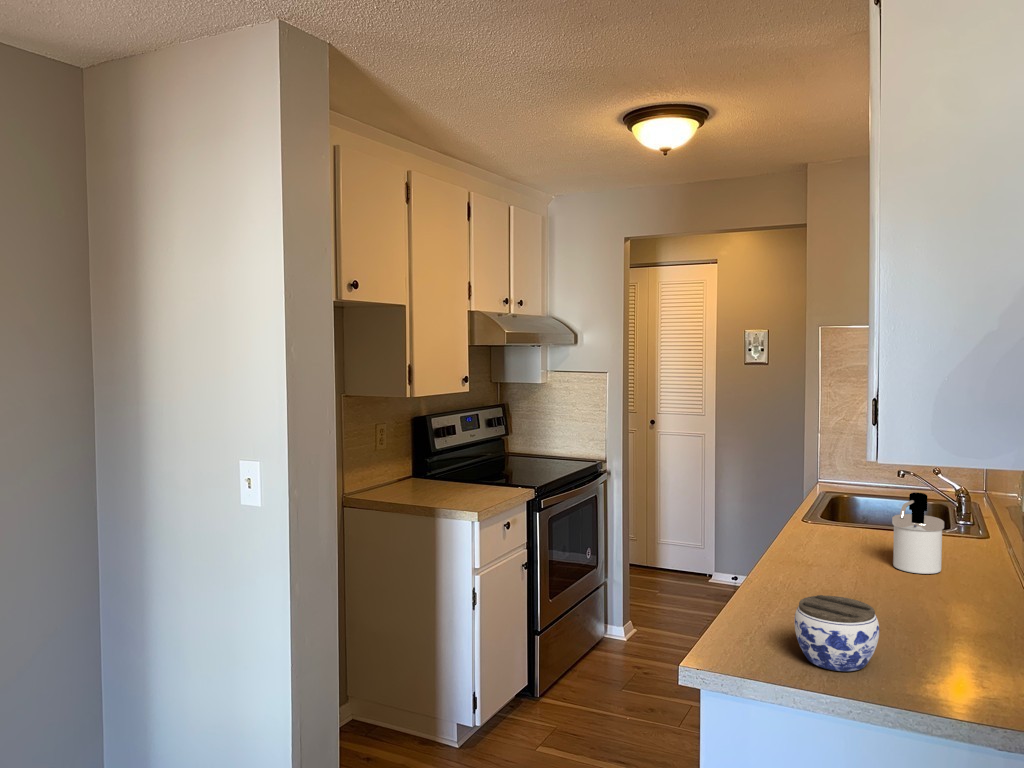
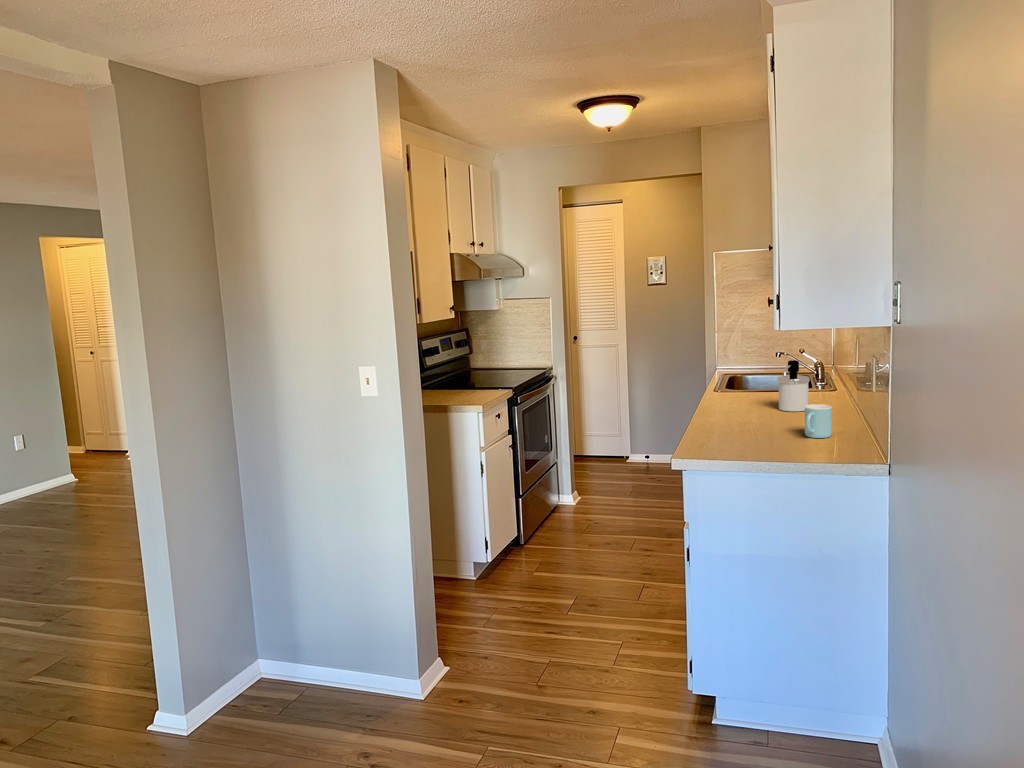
mug: none [927,579,975,641] -> present [805,404,832,438]
jar: present [795,595,879,671] -> none [733,416,782,455]

